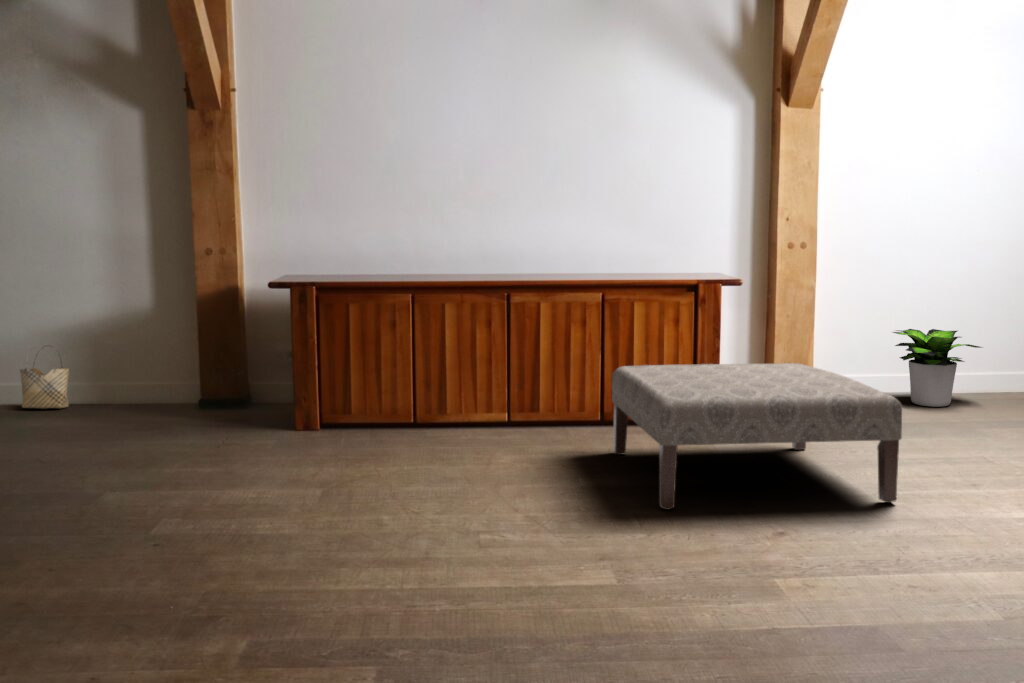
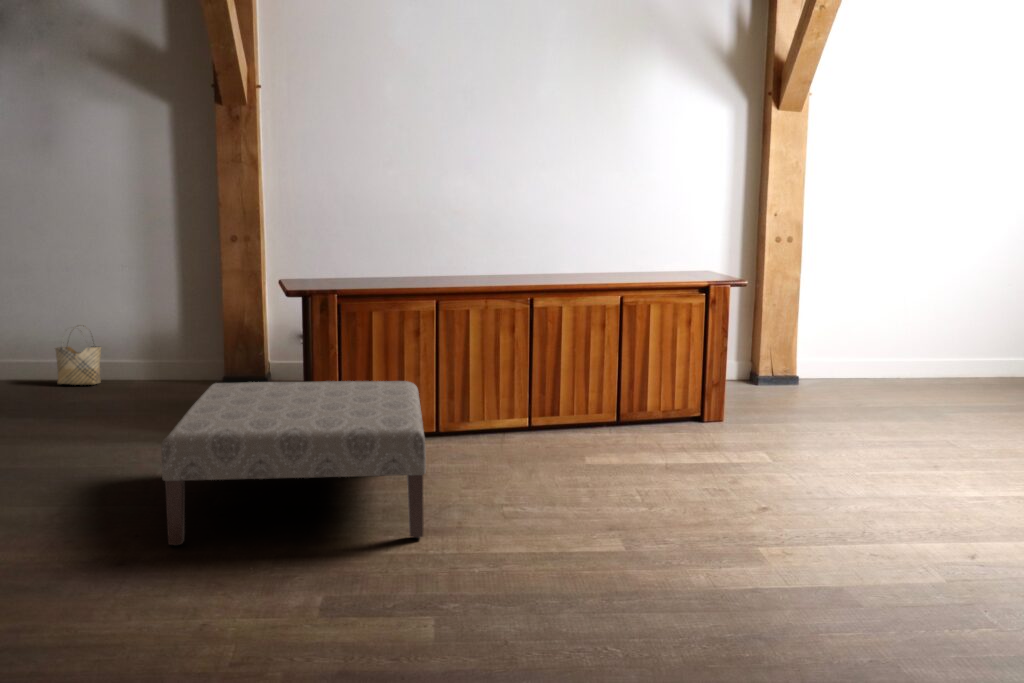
potted plant: present [893,329,981,407] -> none [868,317,952,391]
ottoman: present [612,363,902,510] -> present [161,381,426,546]

